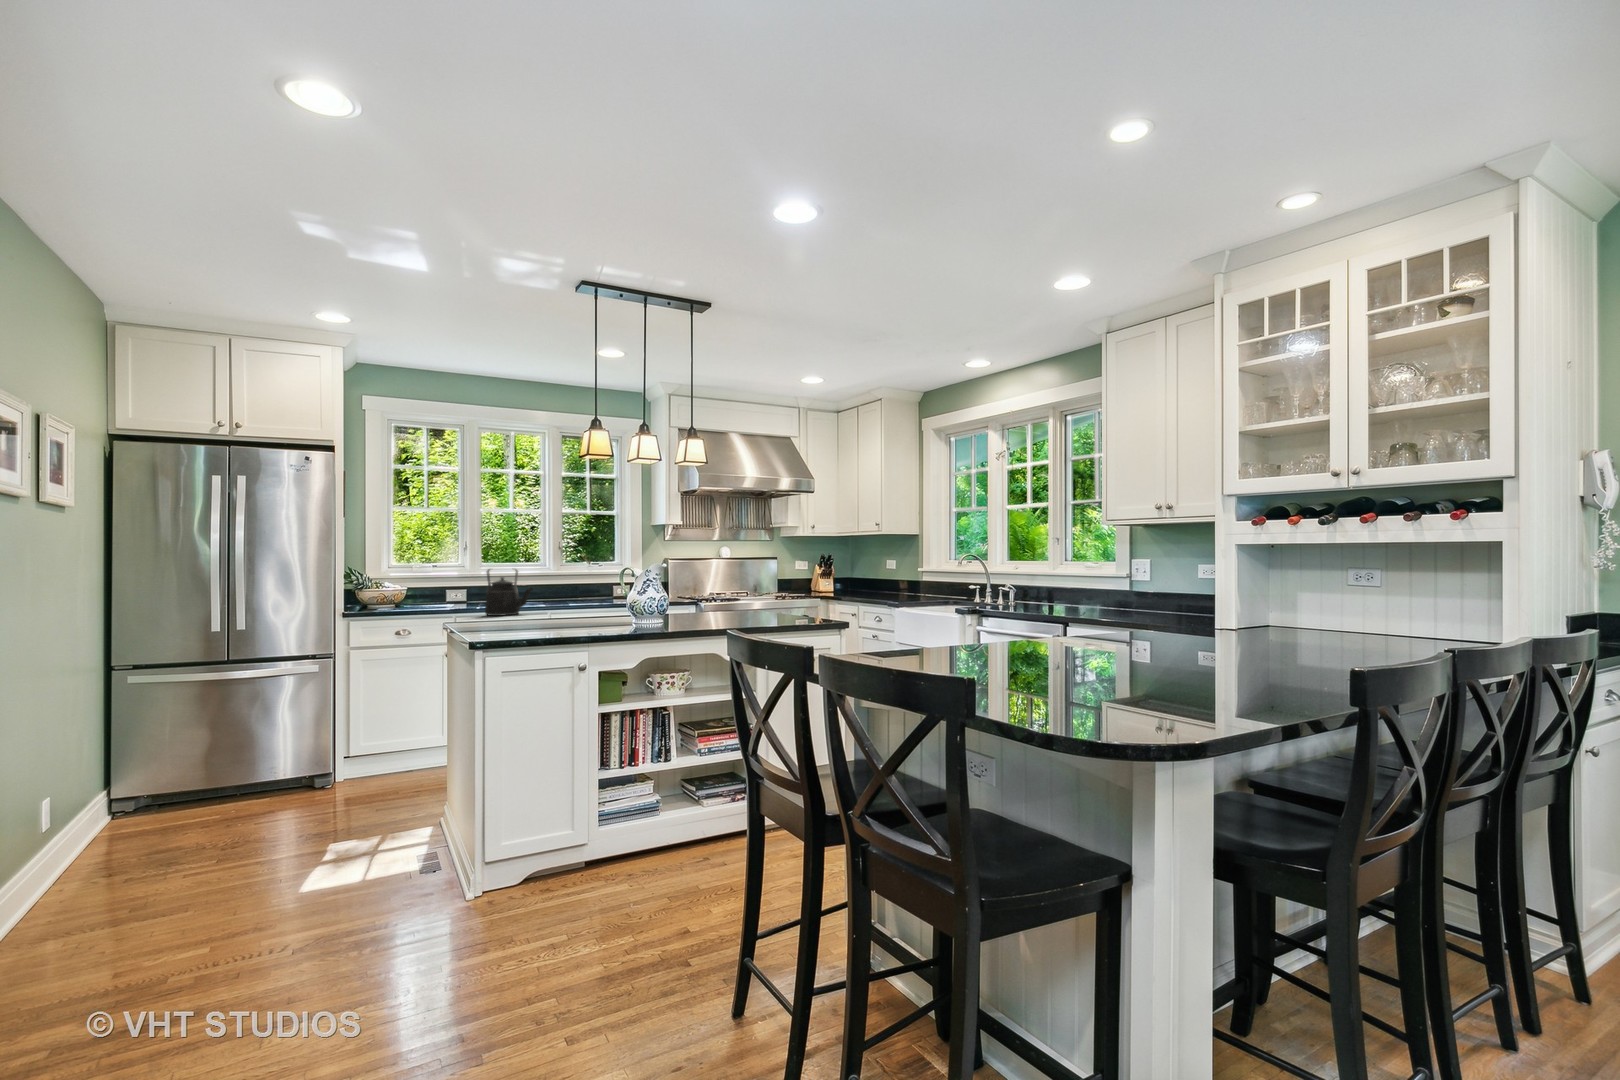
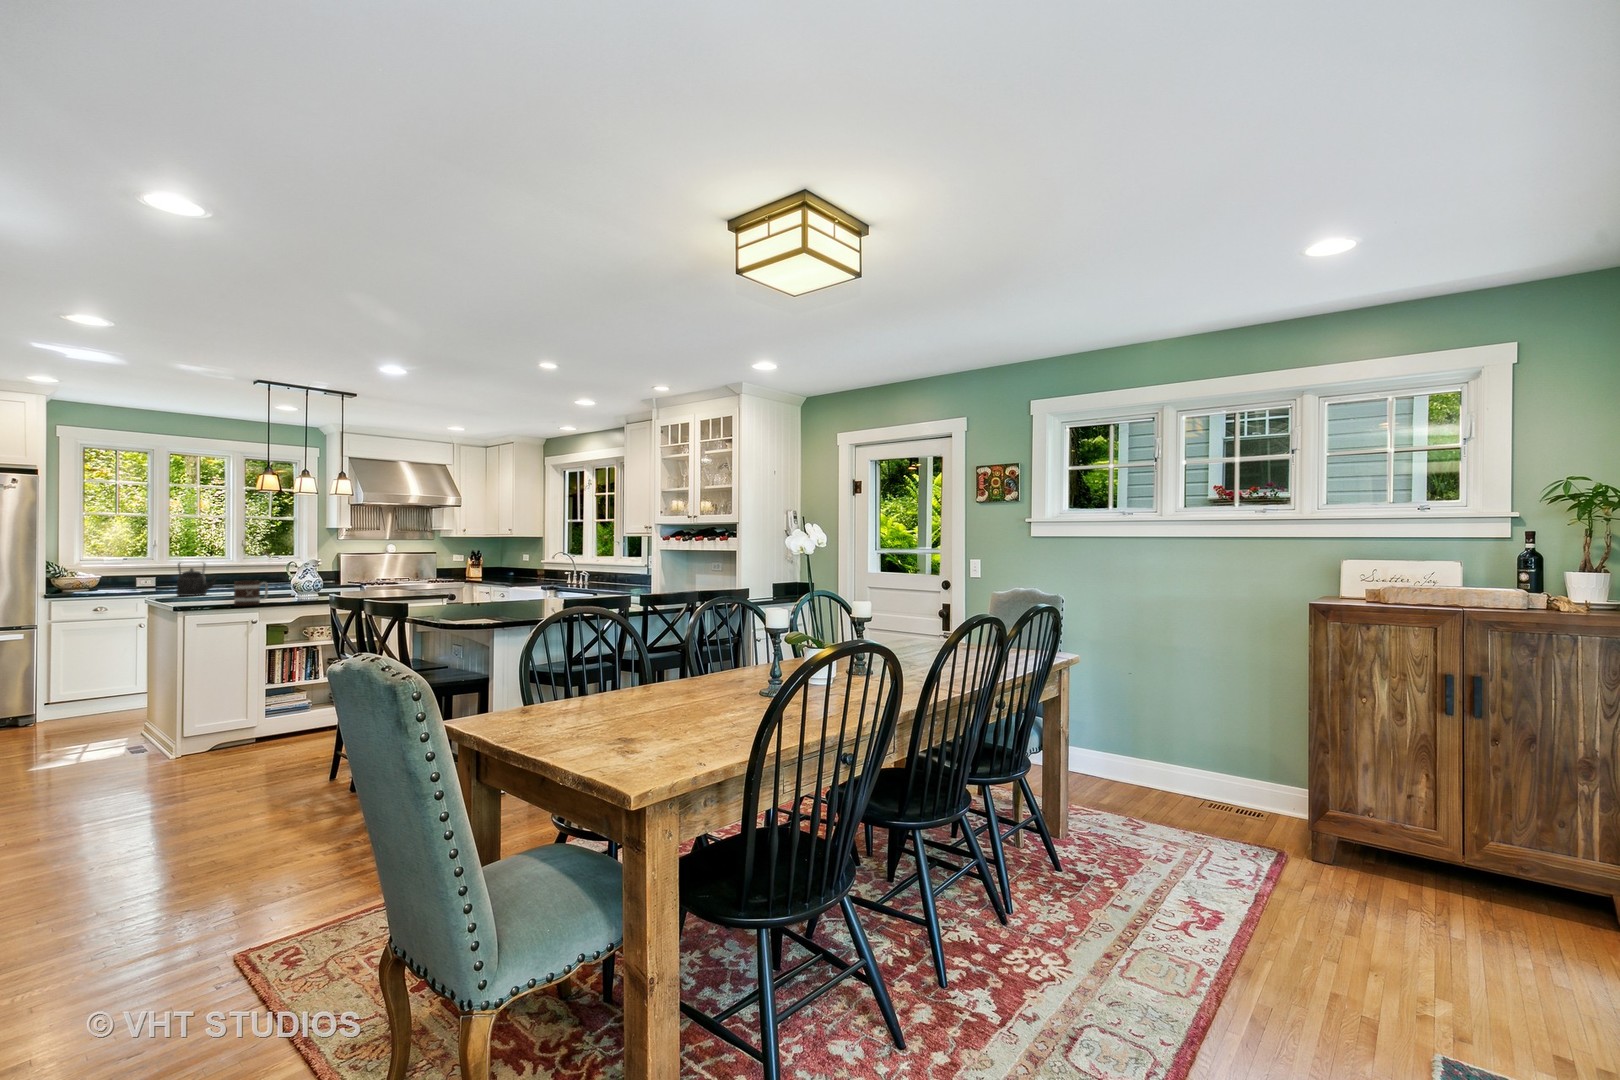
mug: none [555,597,602,639] -> present [234,581,268,606]

